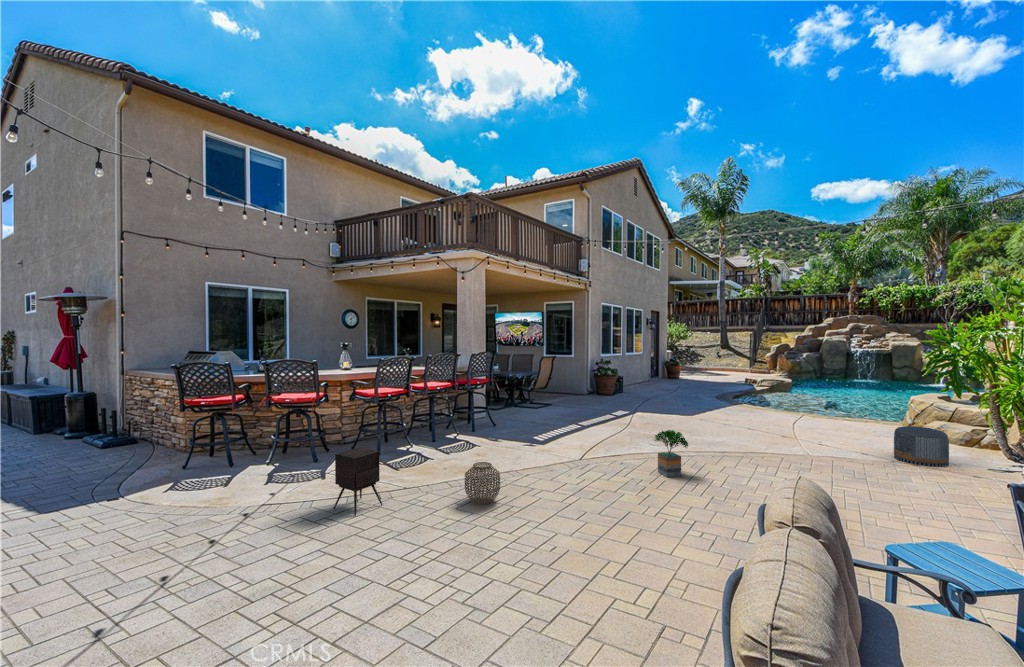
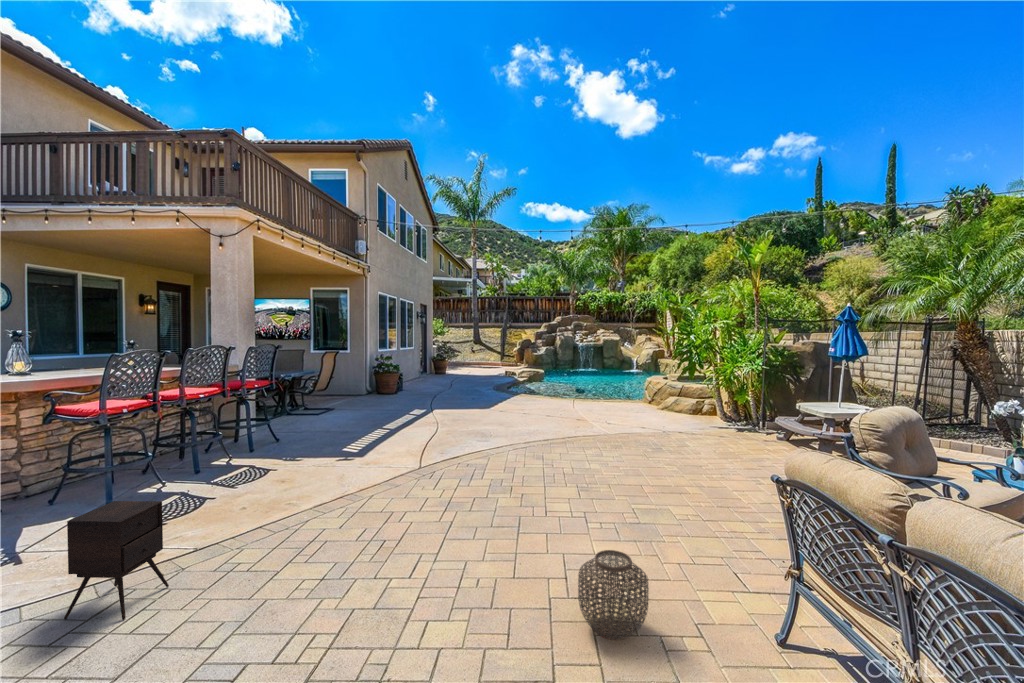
pouf: present [894,426,949,467] -> none [659,399,694,430]
potted tree: present [655,430,688,477] -> none [501,420,538,470]
woven basket: present [465,462,500,505] -> present [578,550,649,640]

